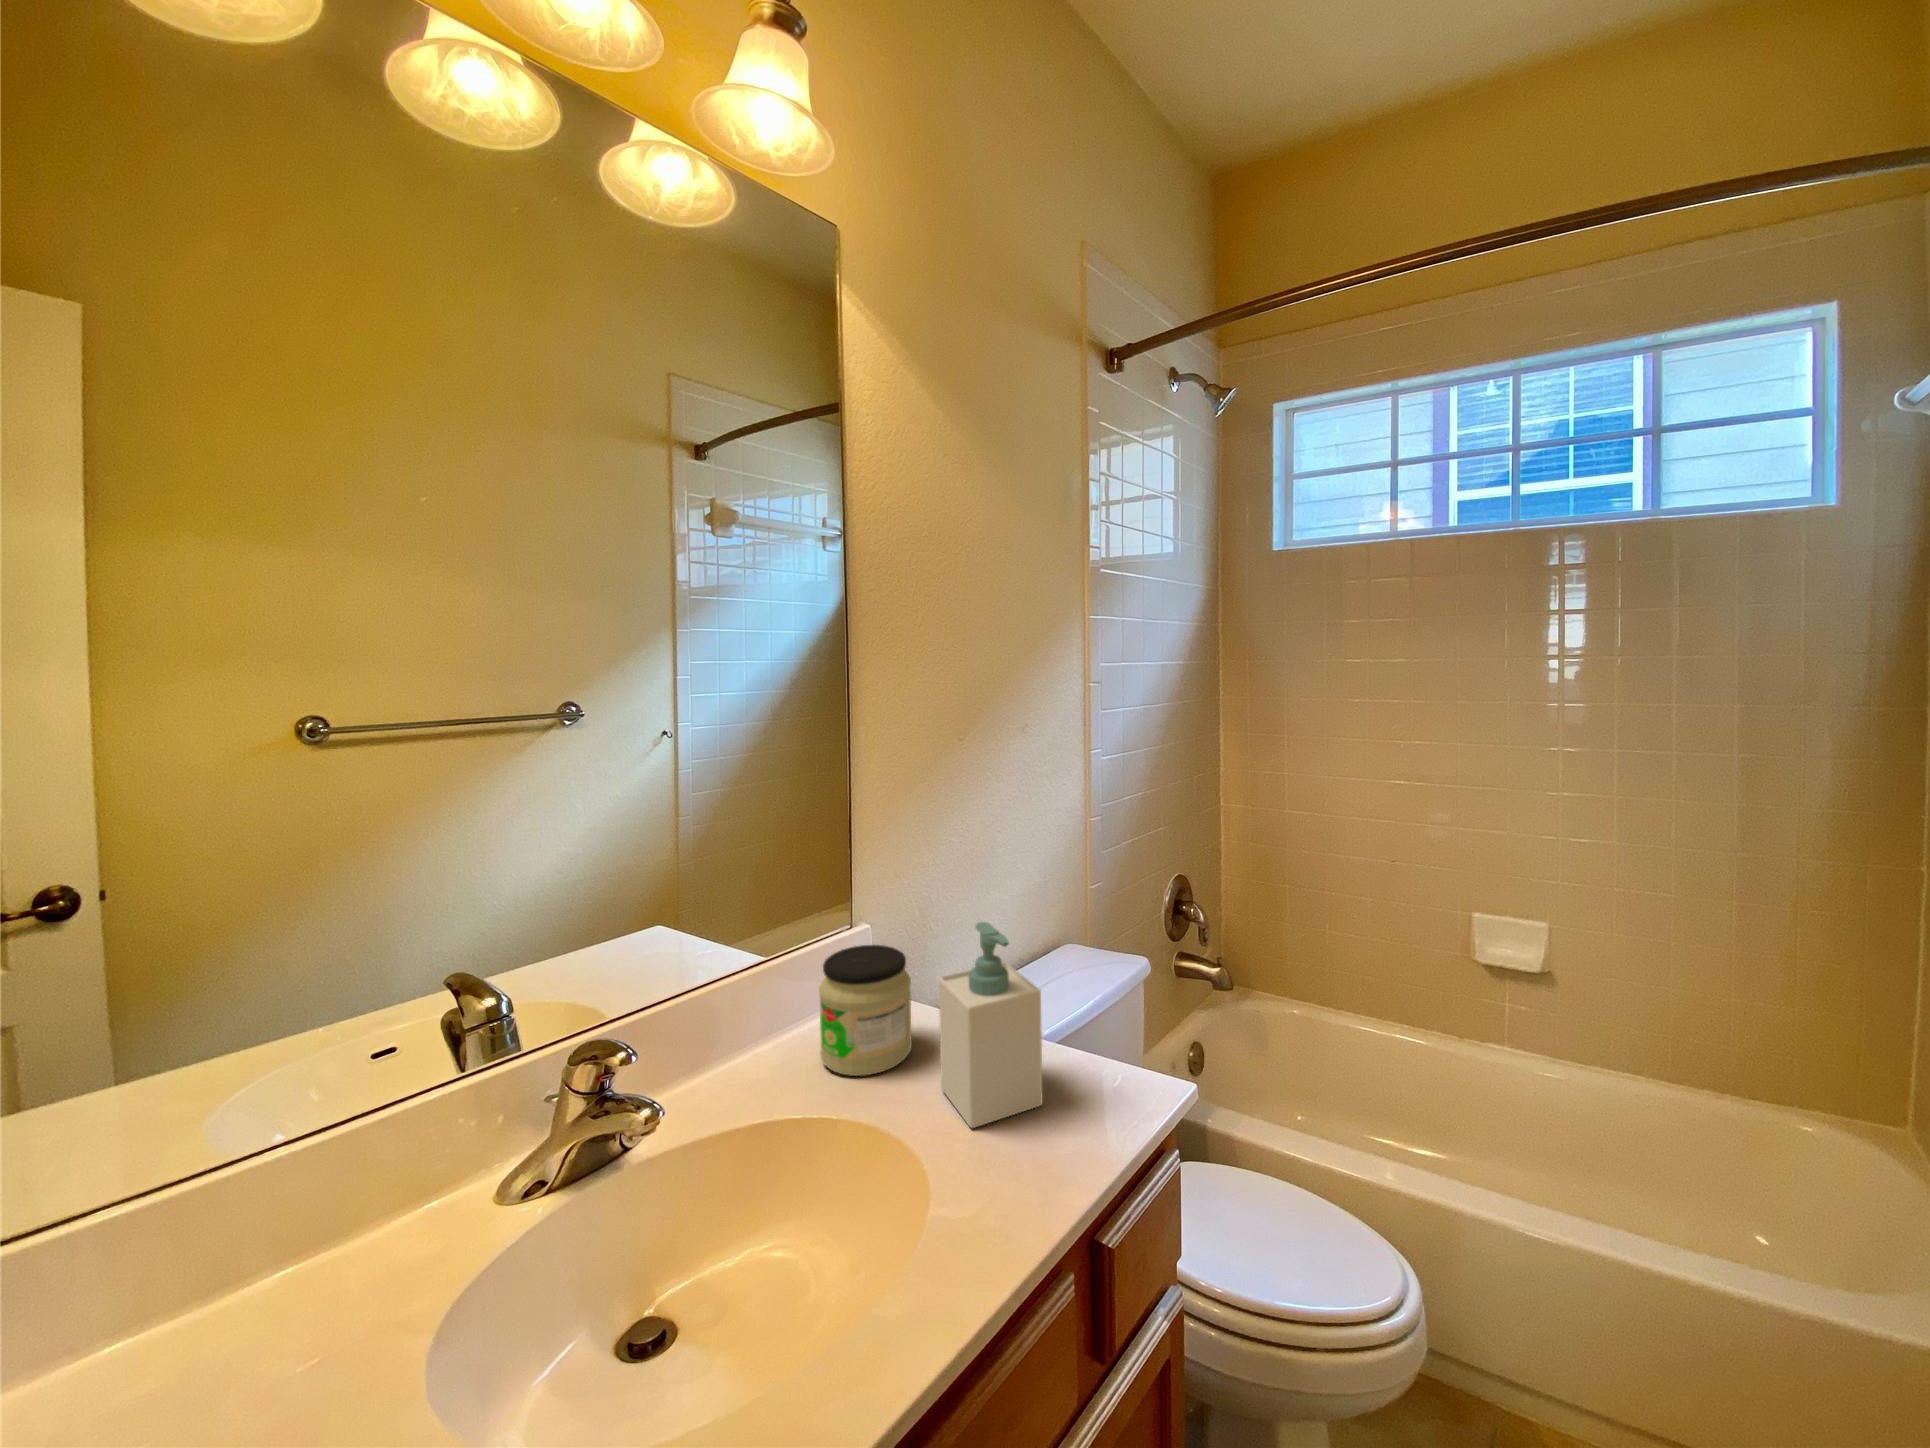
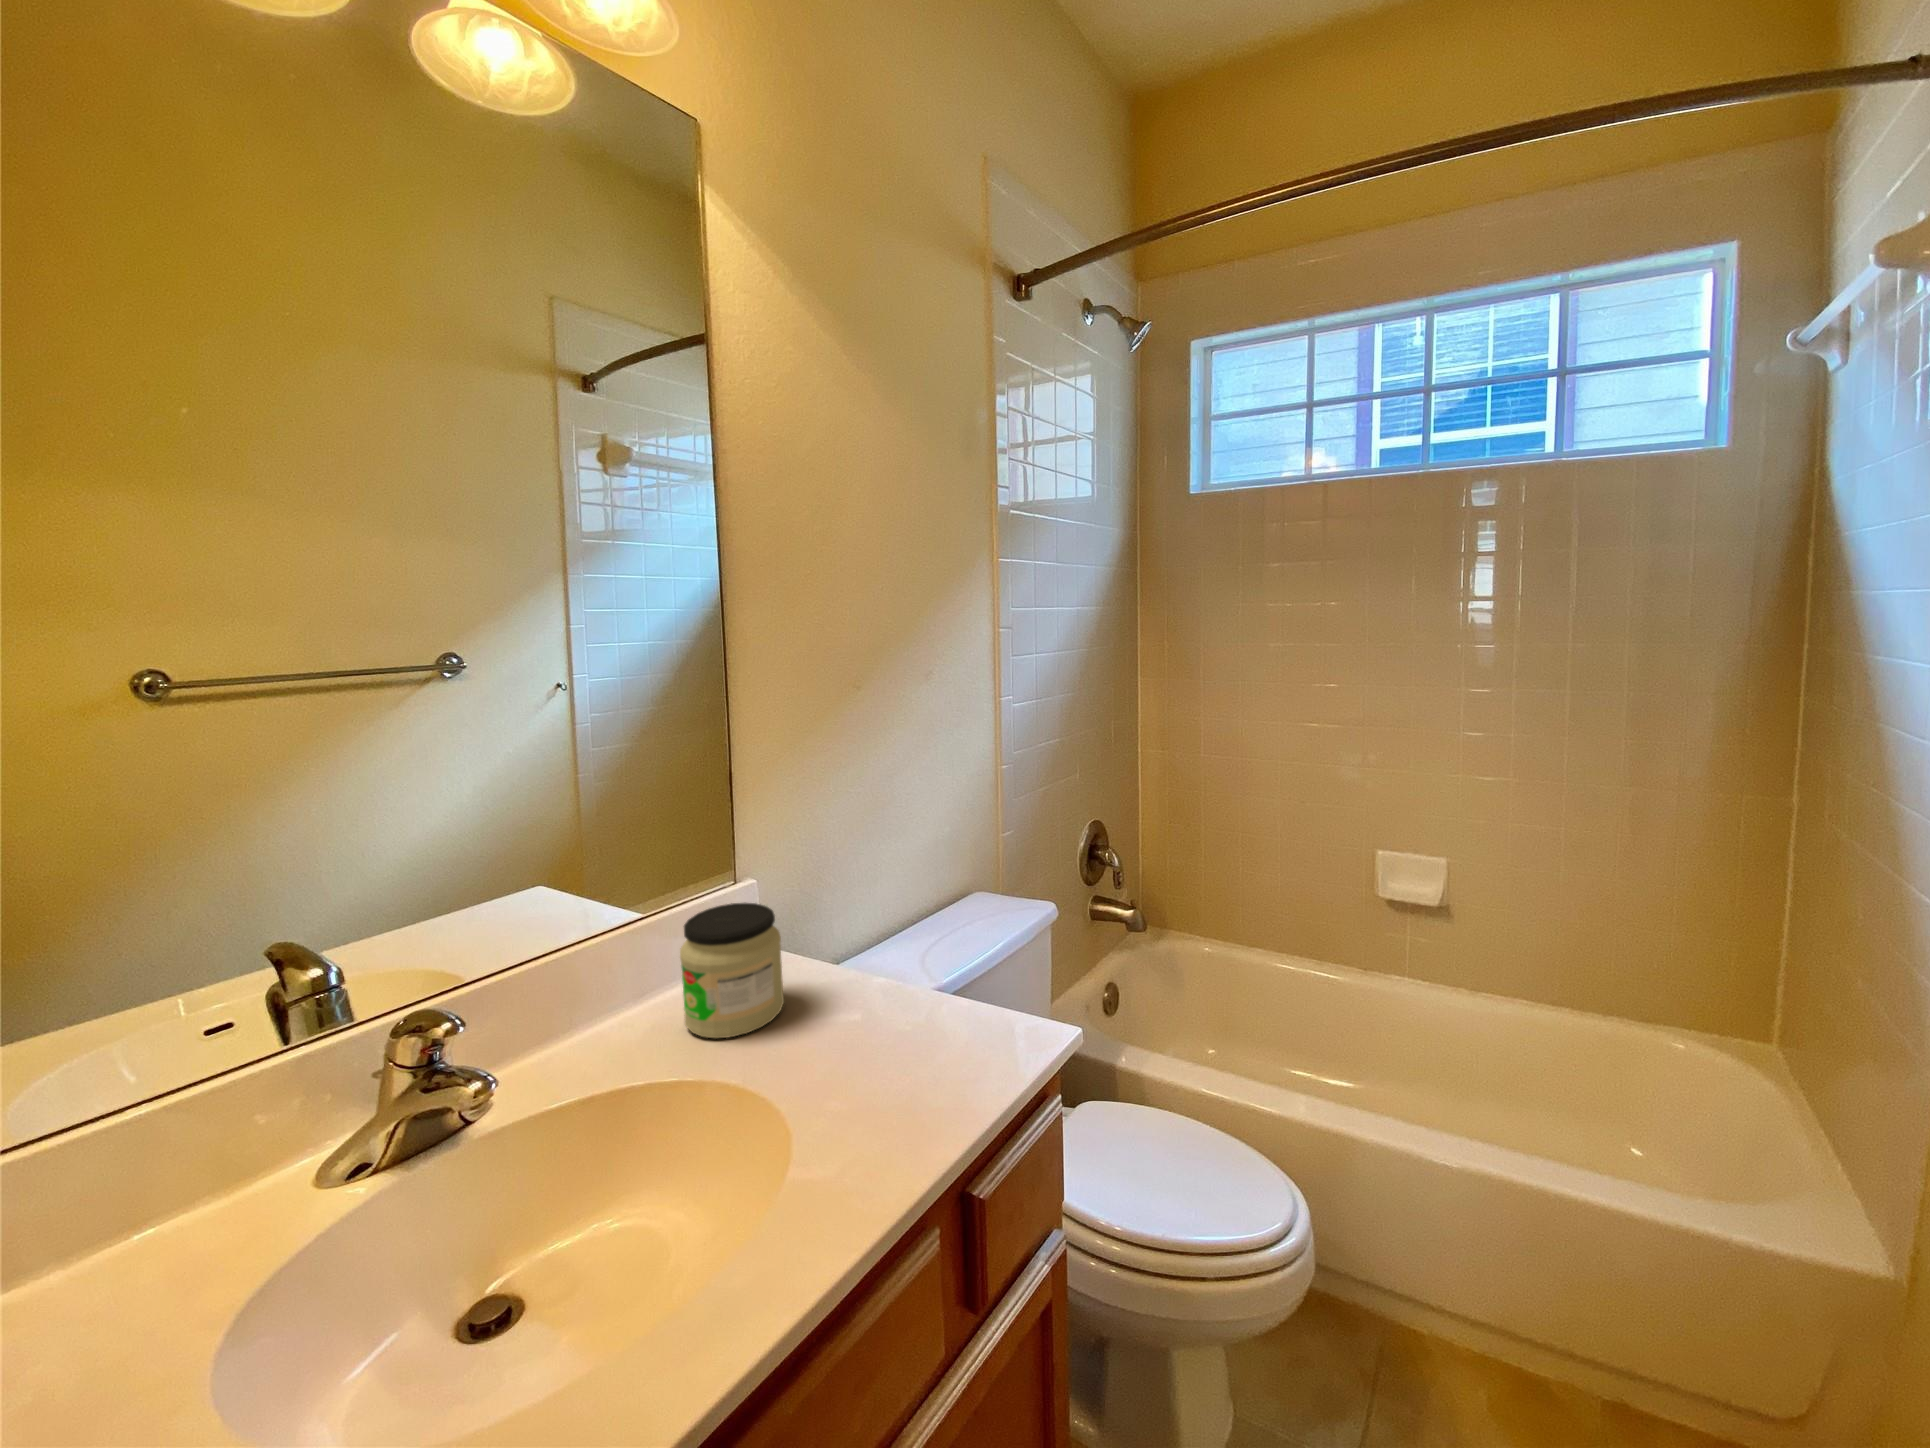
soap bottle: present [939,922,1043,1128] -> none [799,878,907,1090]

